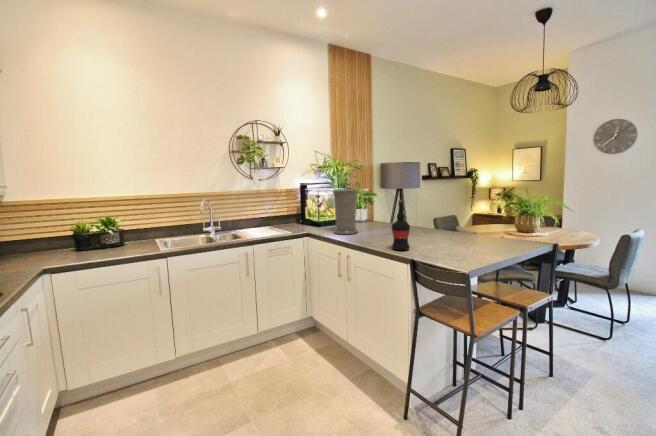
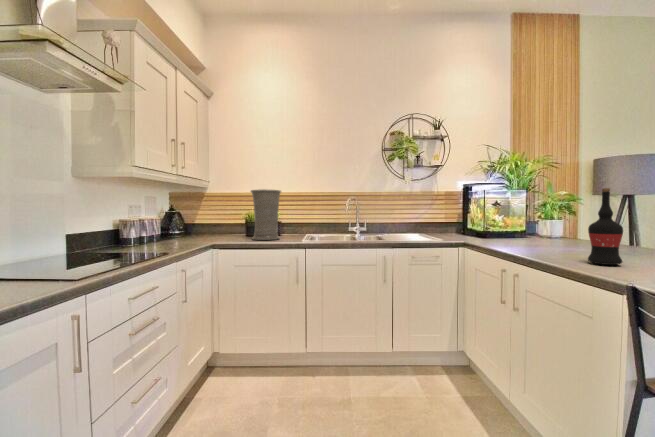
vase: present [332,189,358,234] -> present [251,189,281,240]

